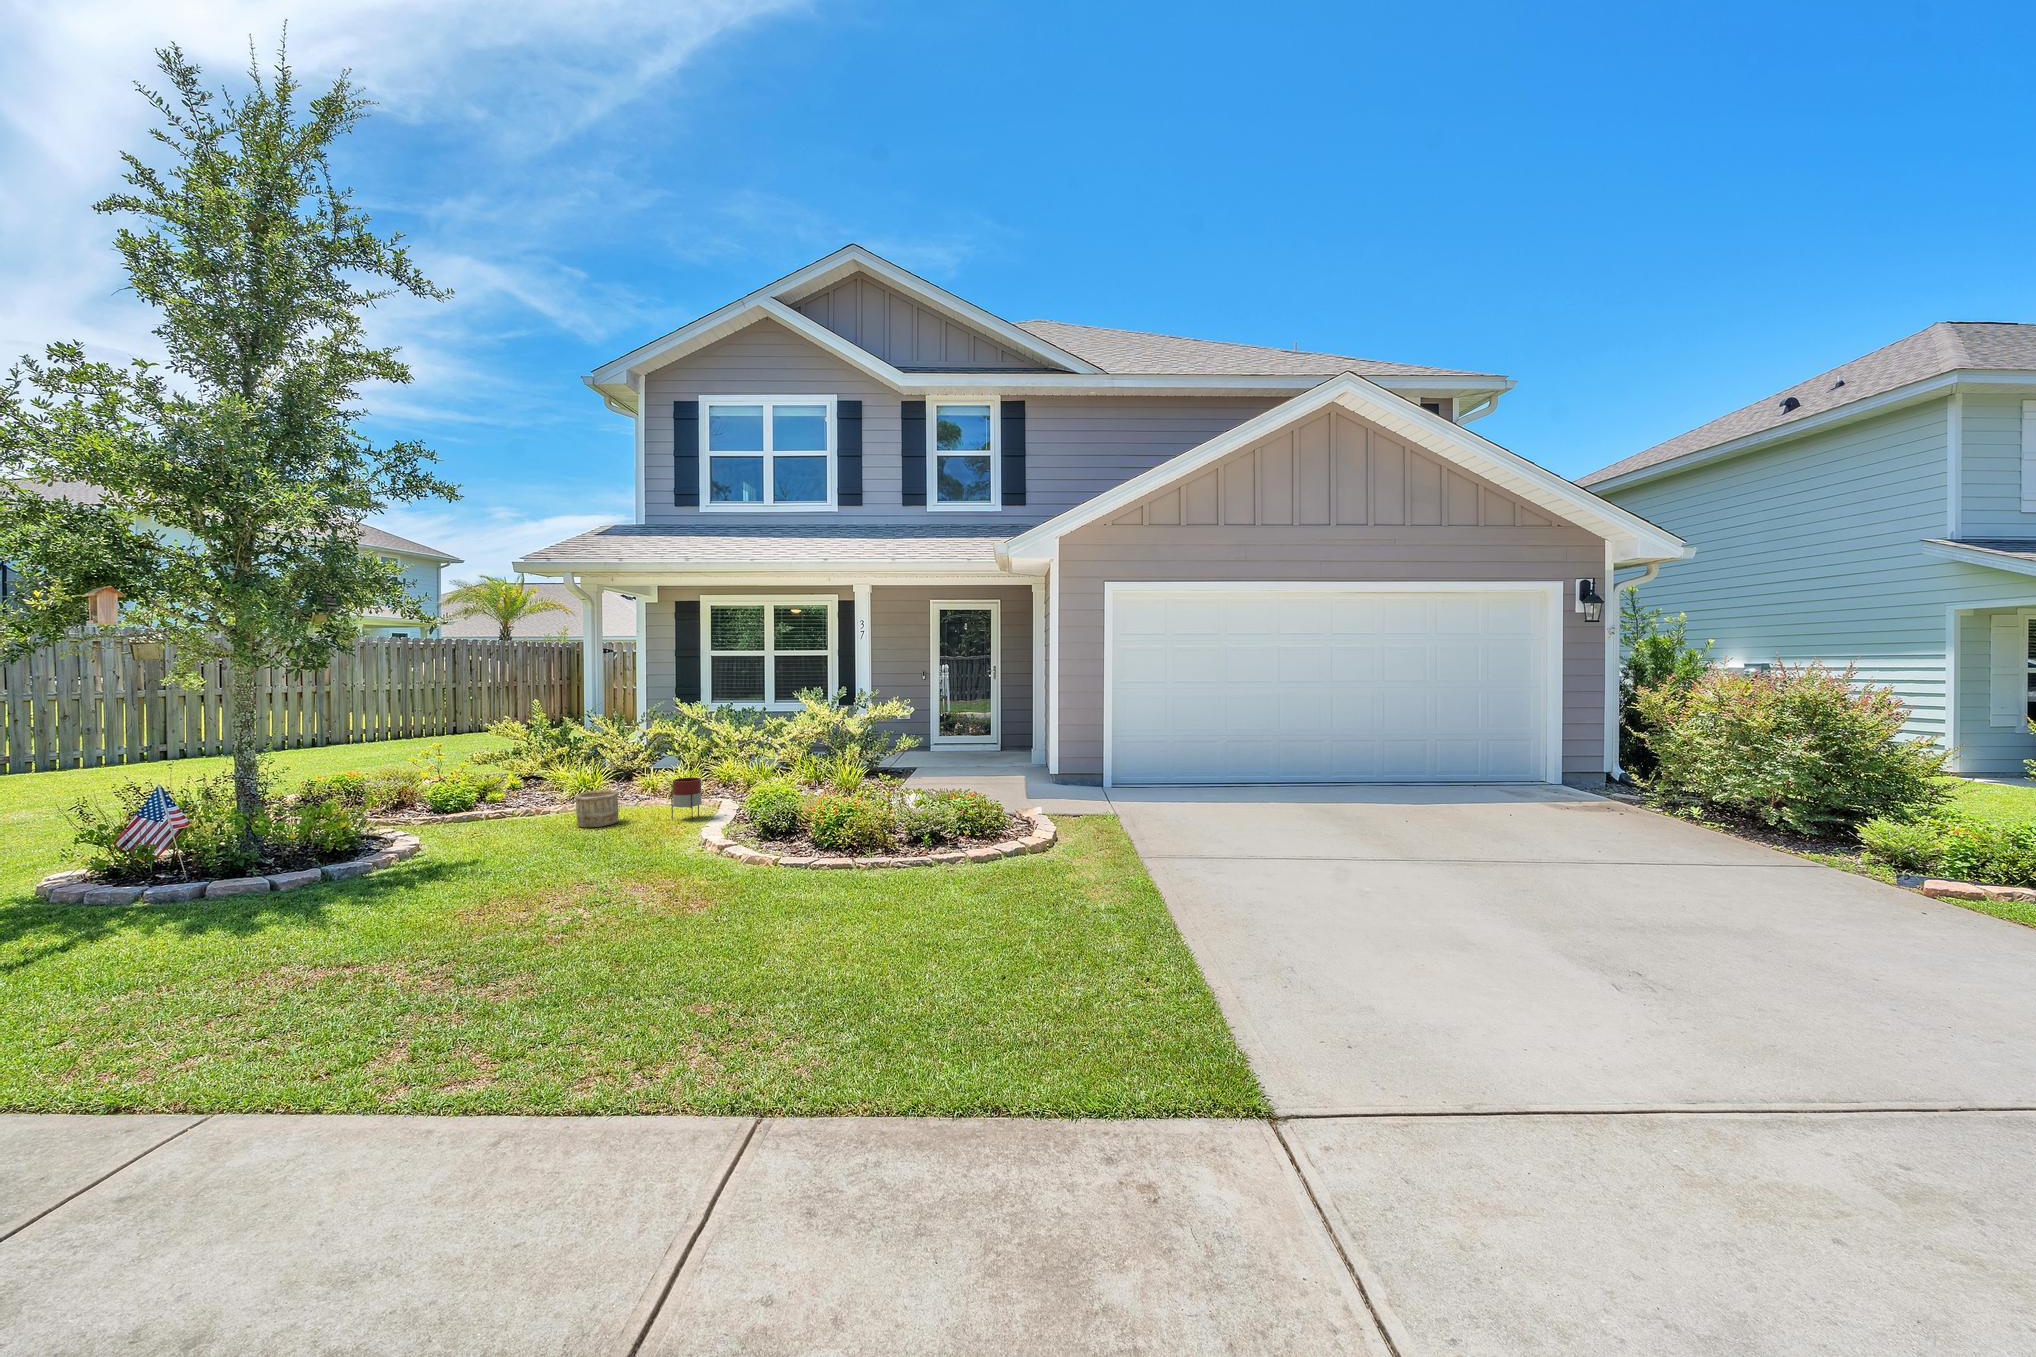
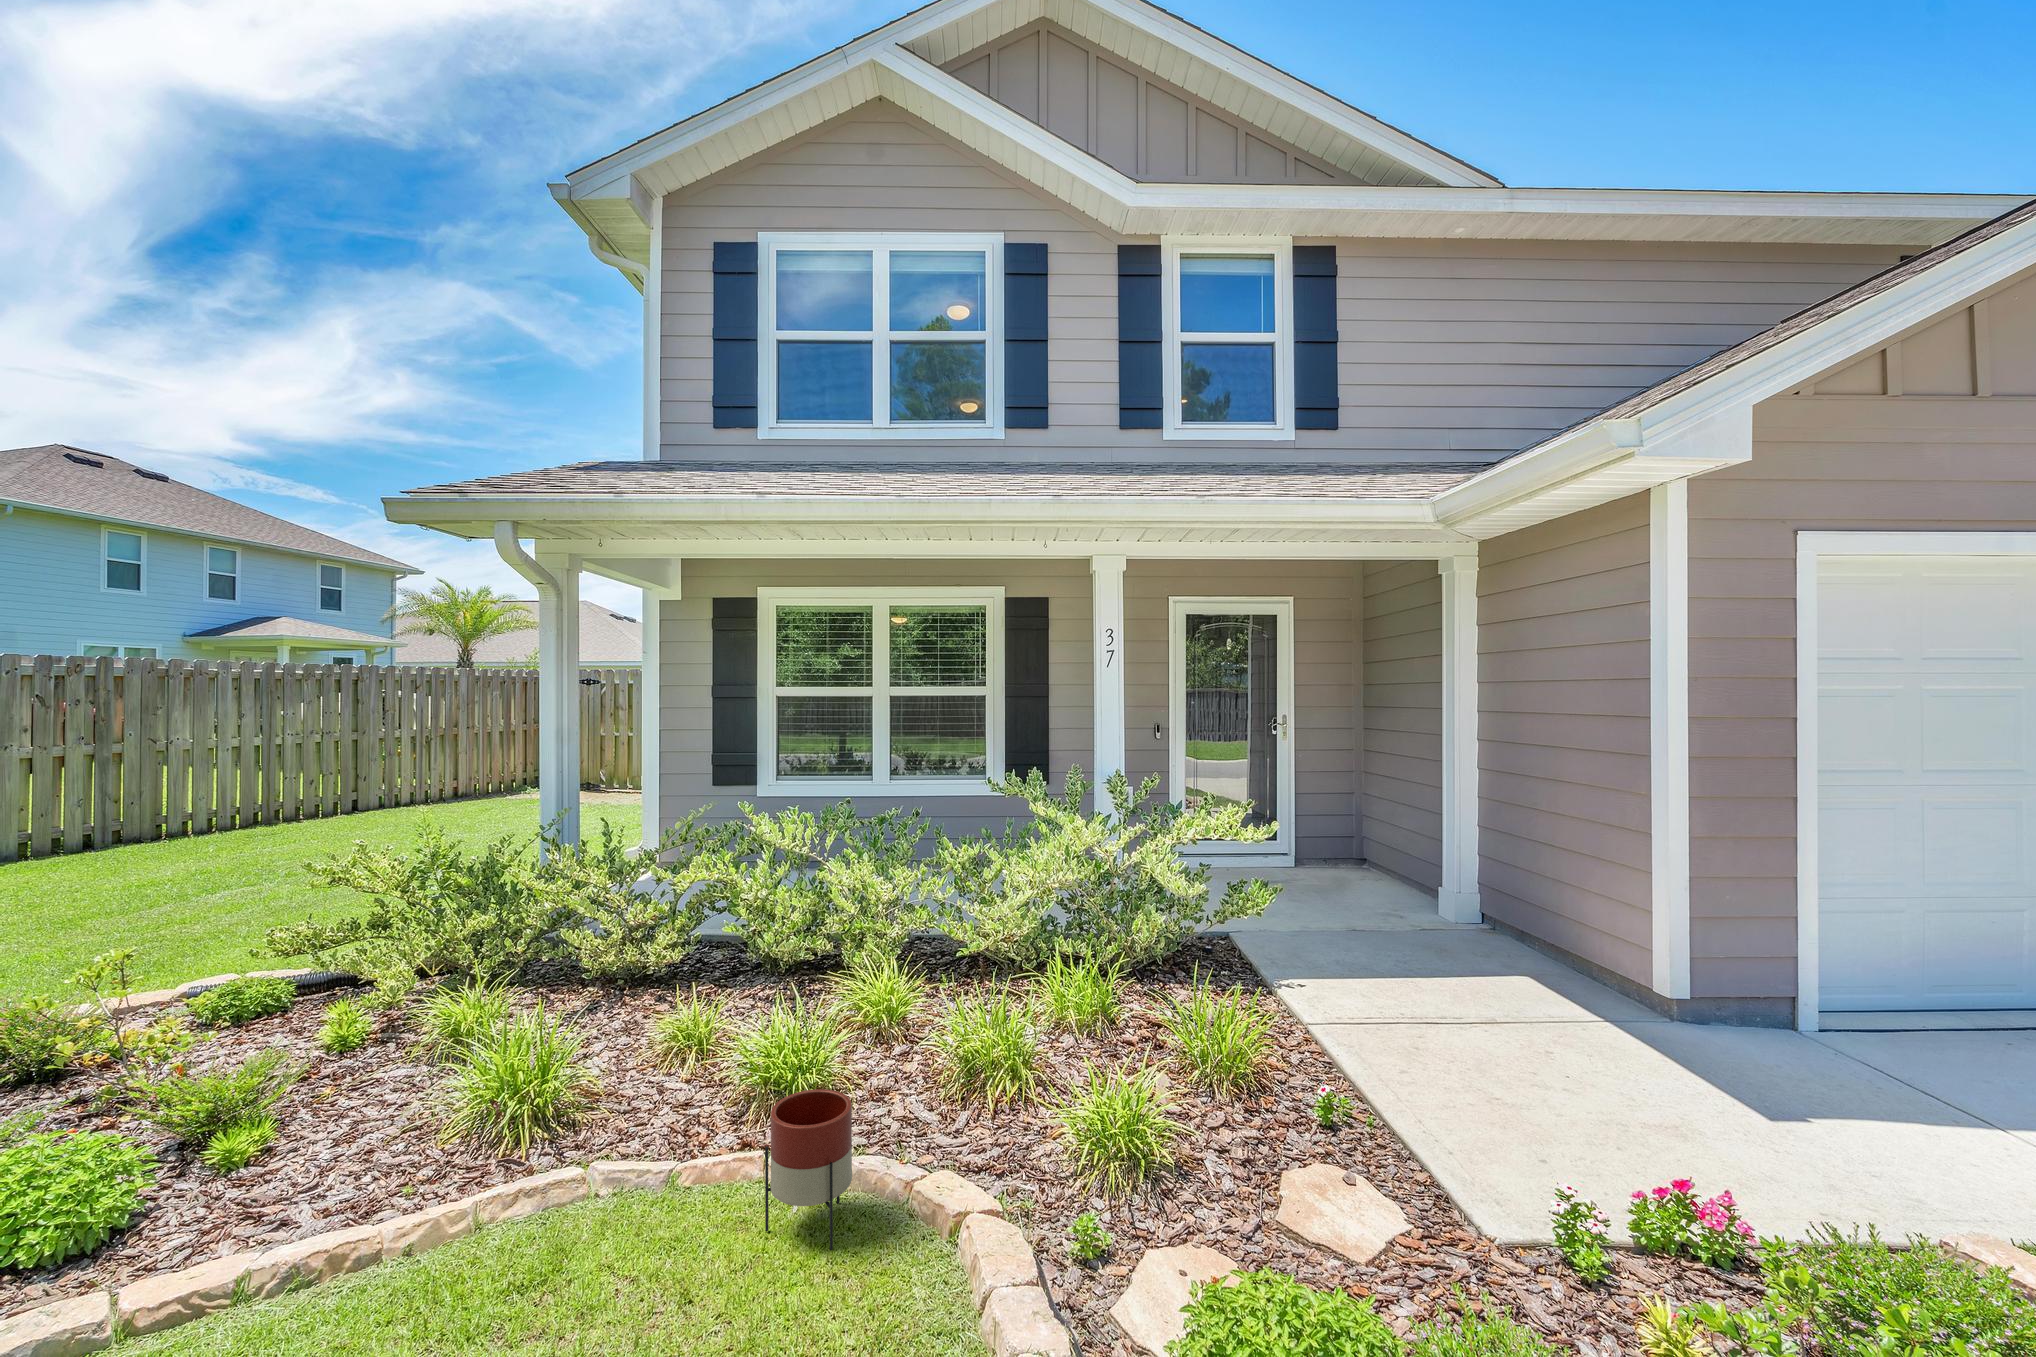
wooden bucket: present [574,790,619,828] -> none [472,1132,609,1295]

